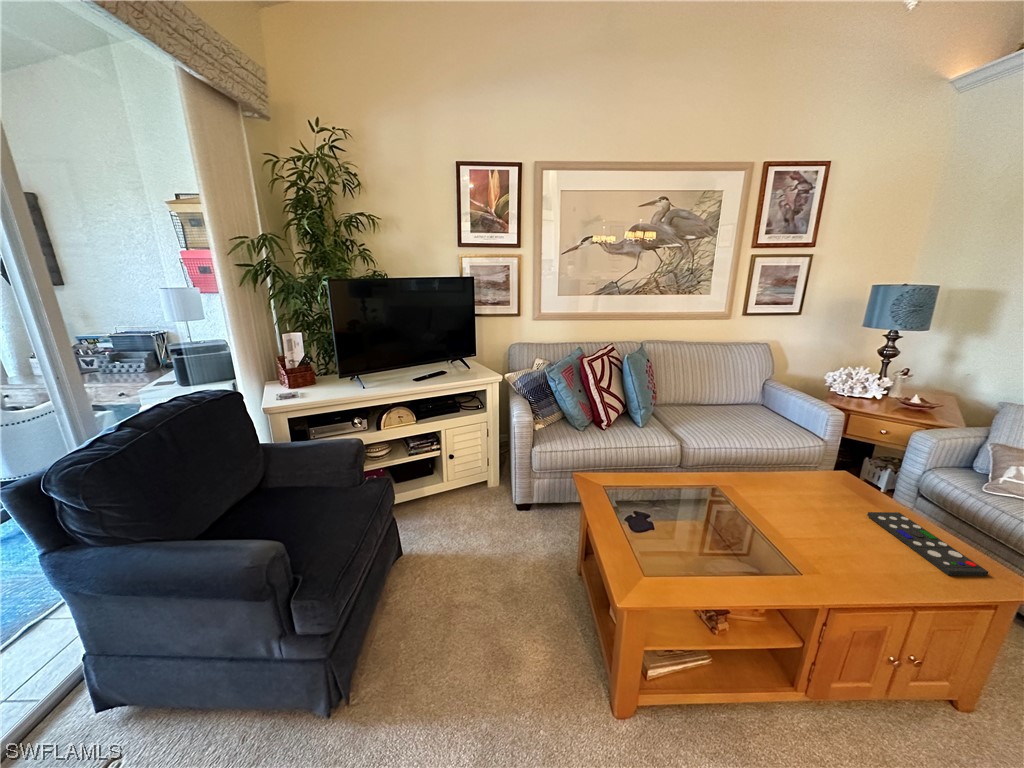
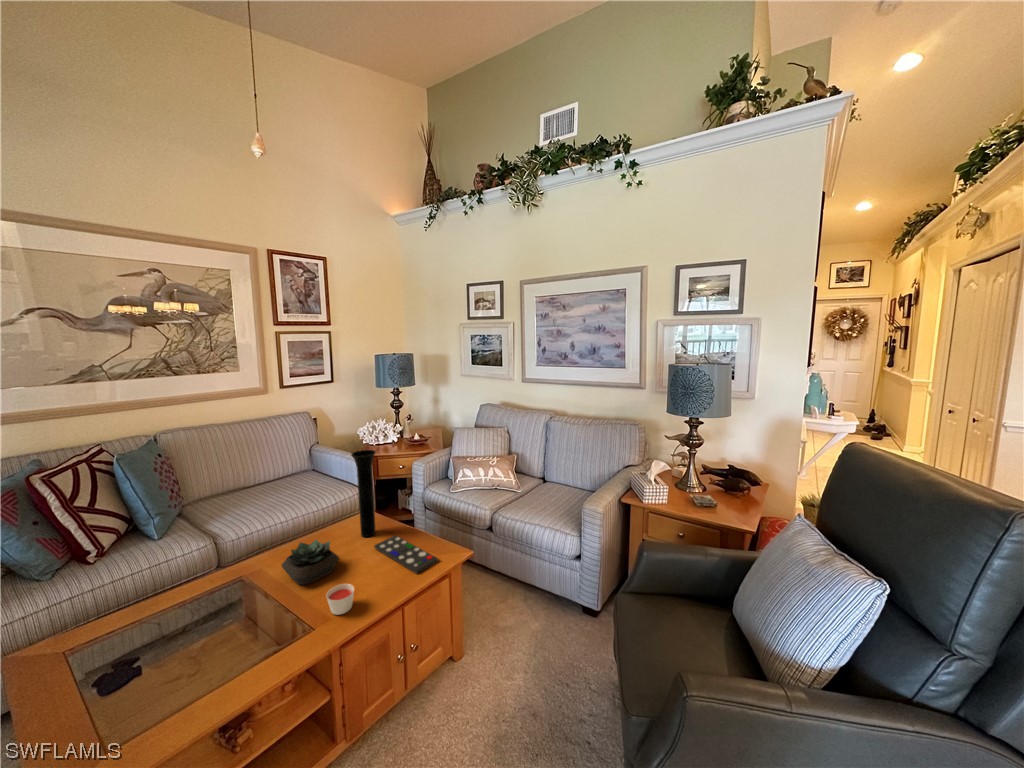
vase: none [843,397,896,500] -> present [351,450,376,537]
succulent plant: none [758,474,825,519] -> present [281,540,339,585]
candle: none [823,537,860,570] -> present [326,584,354,615]

